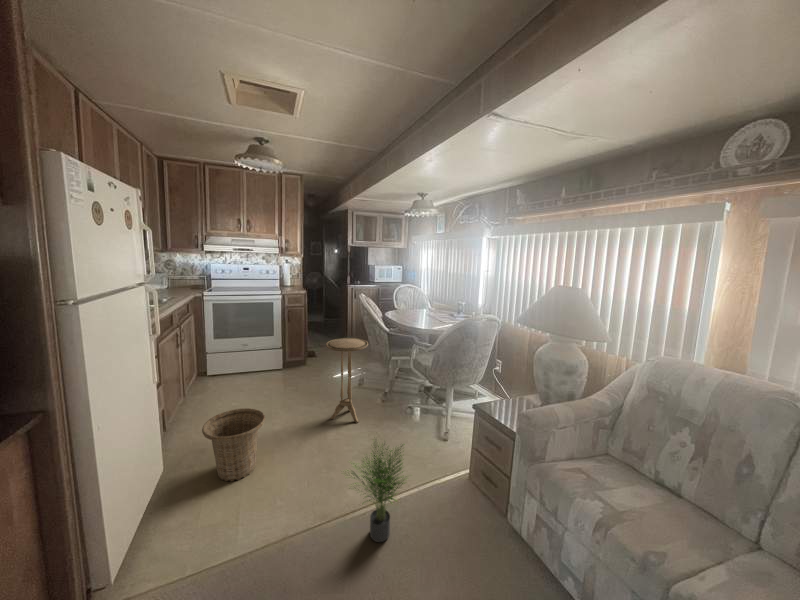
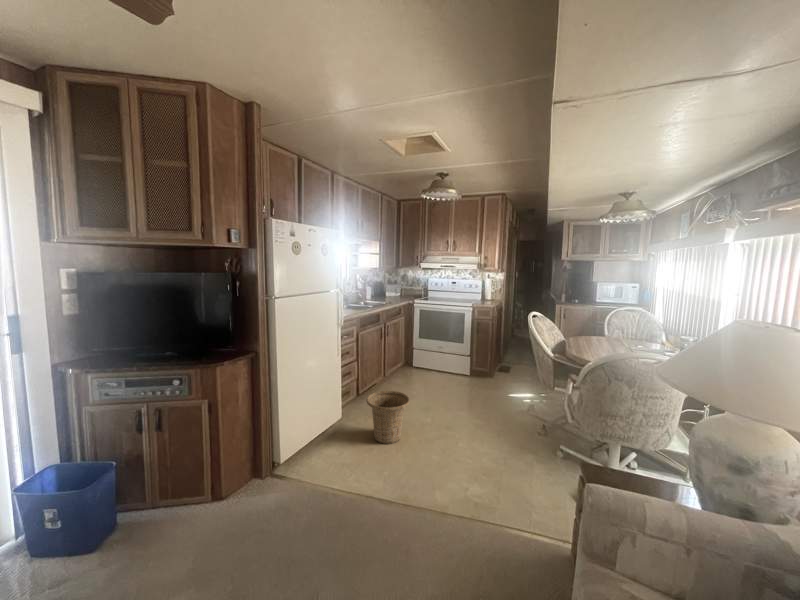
side table: present [326,338,368,423] -> none [477,354,521,443]
potted plant: present [351,445,404,542] -> none [421,440,481,542]

